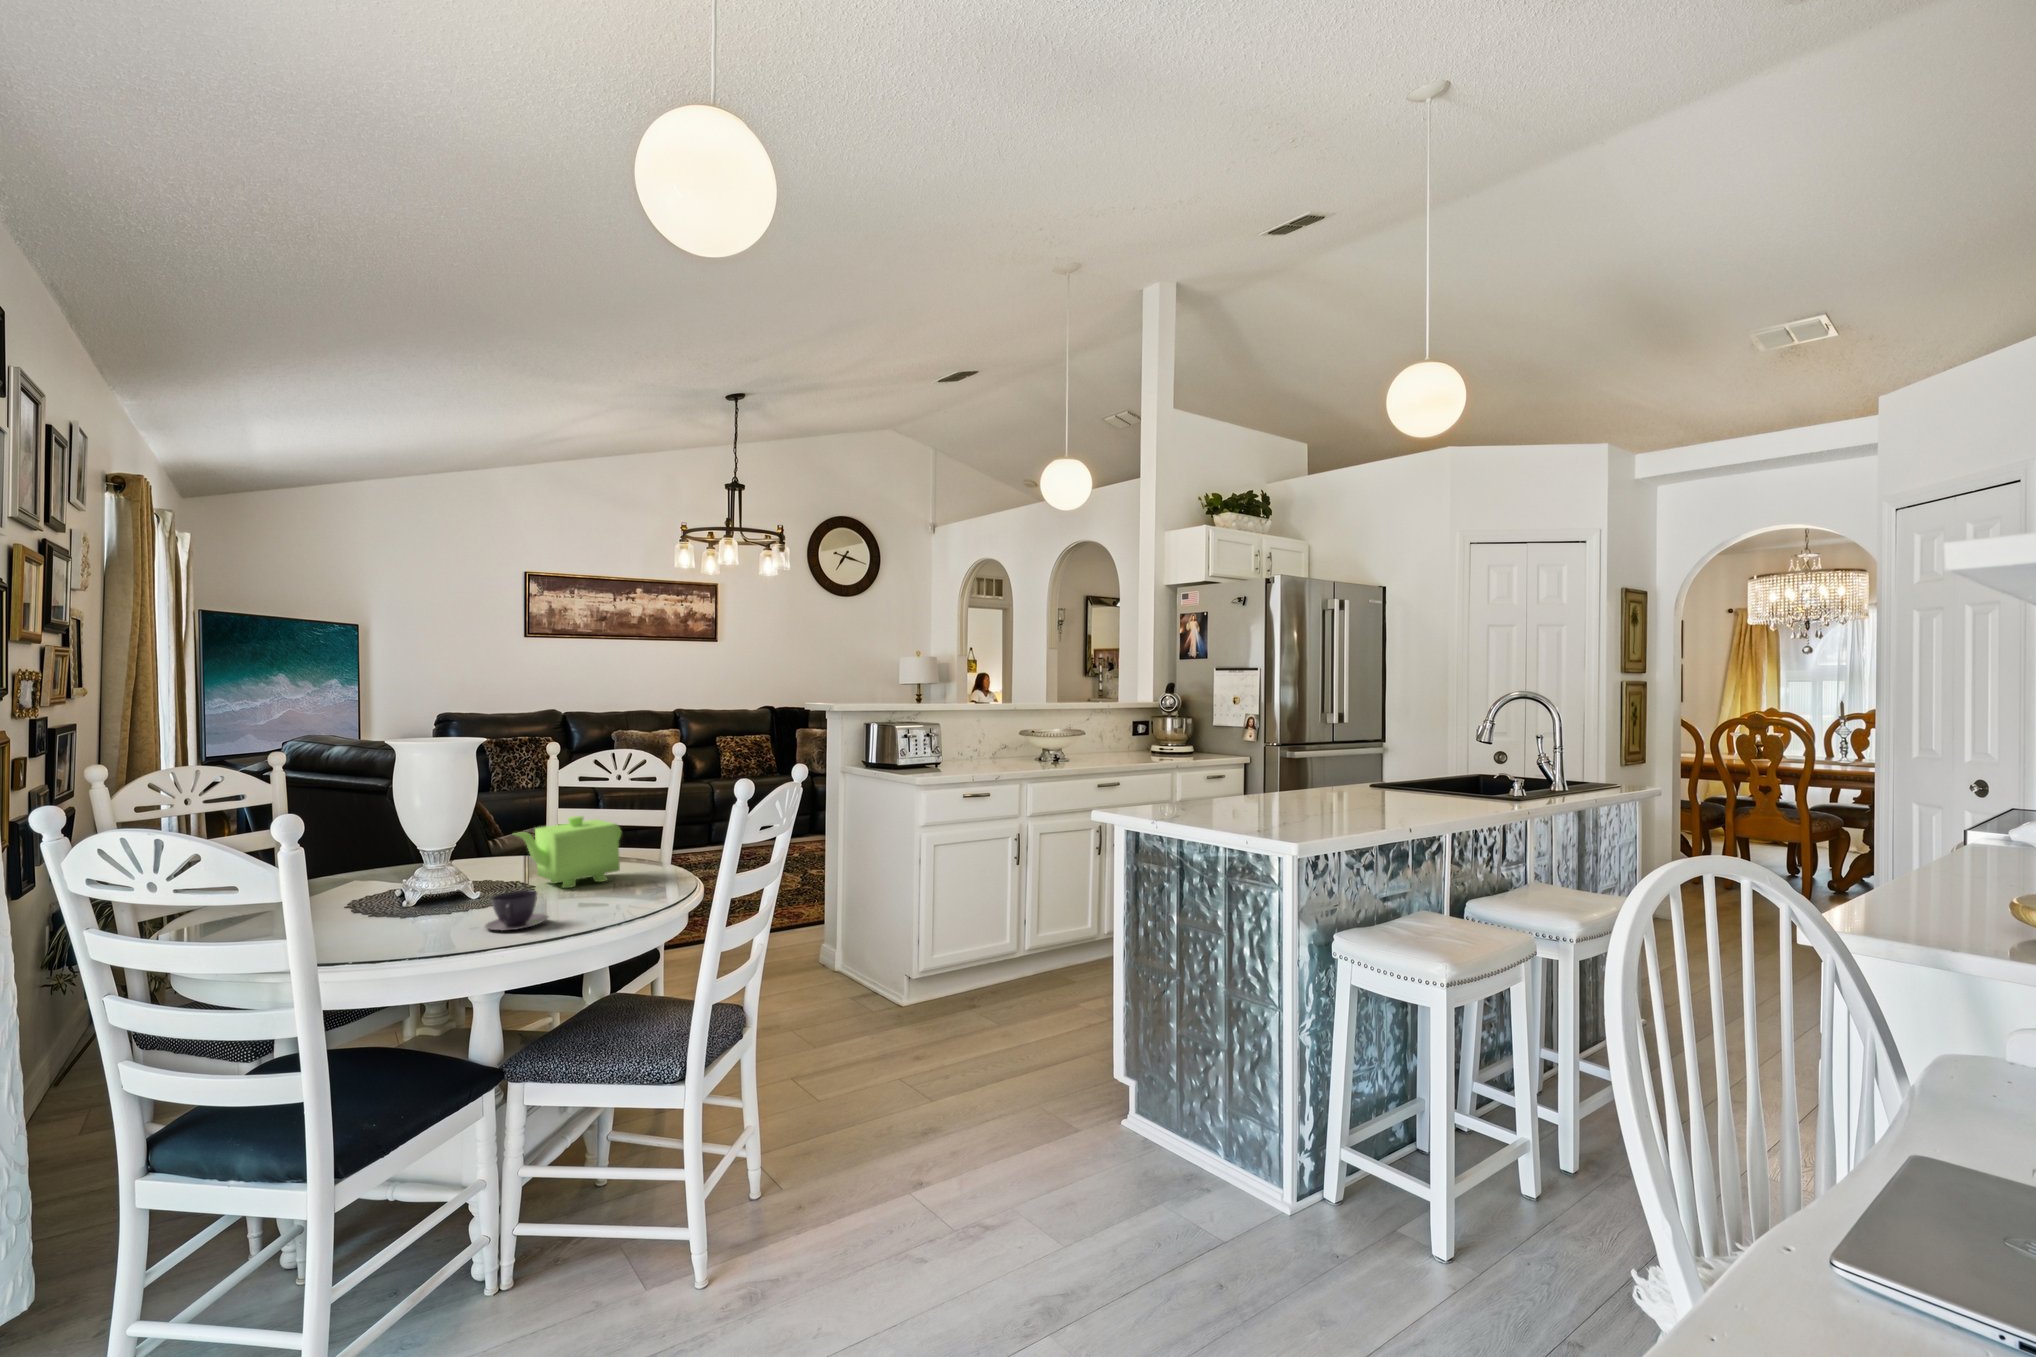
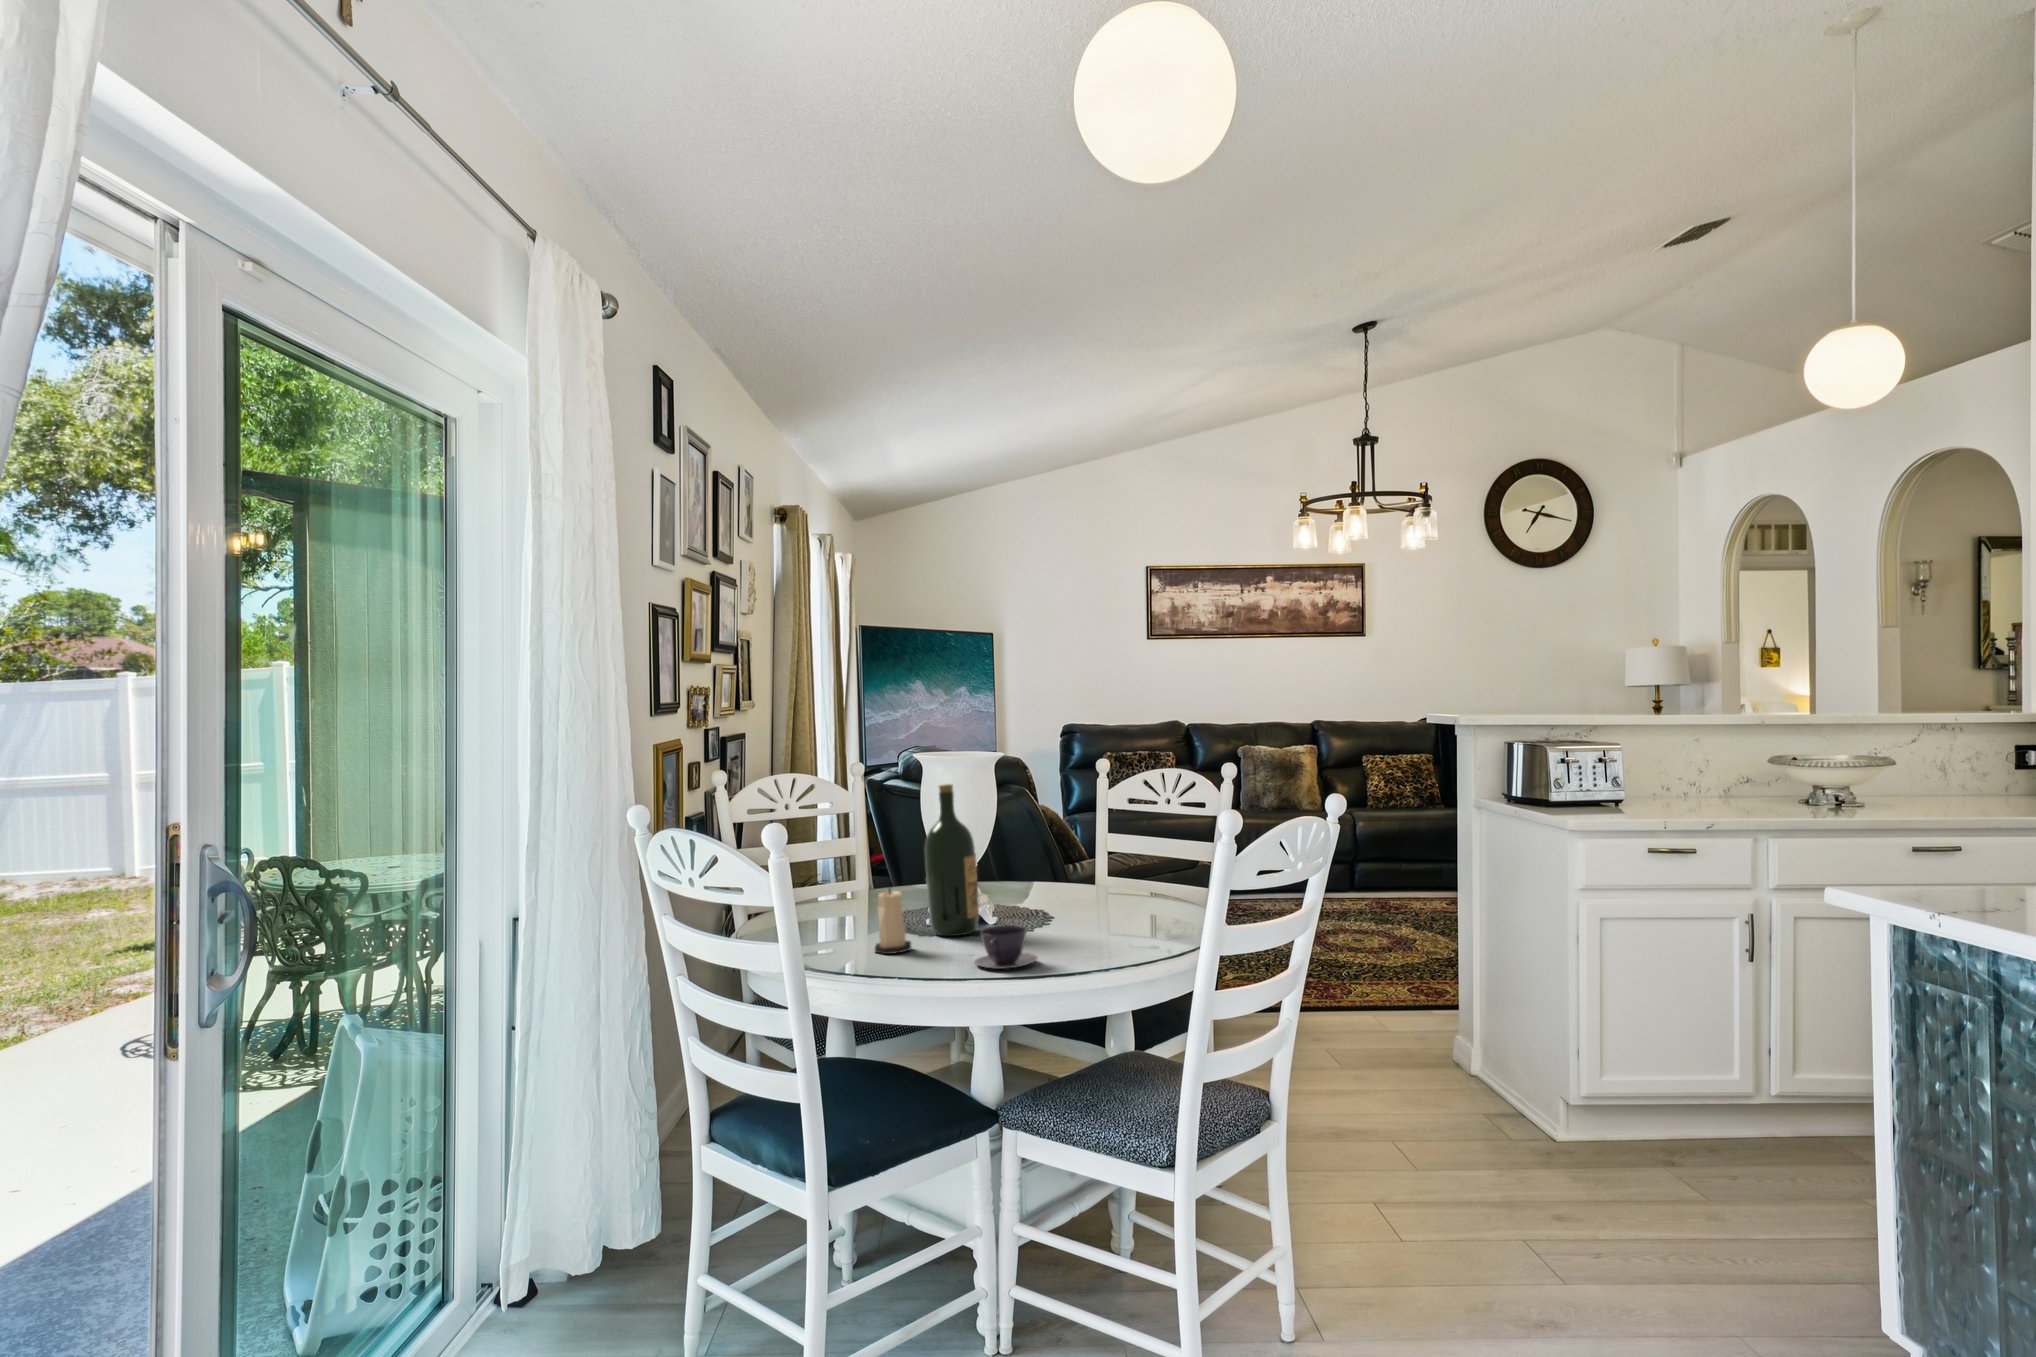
wine bottle: none [409,767,466,910] -> present [925,784,979,936]
teapot: present [515,816,621,888] -> none [1028,845,1145,927]
candle: none [364,867,406,933] -> present [875,889,911,954]

